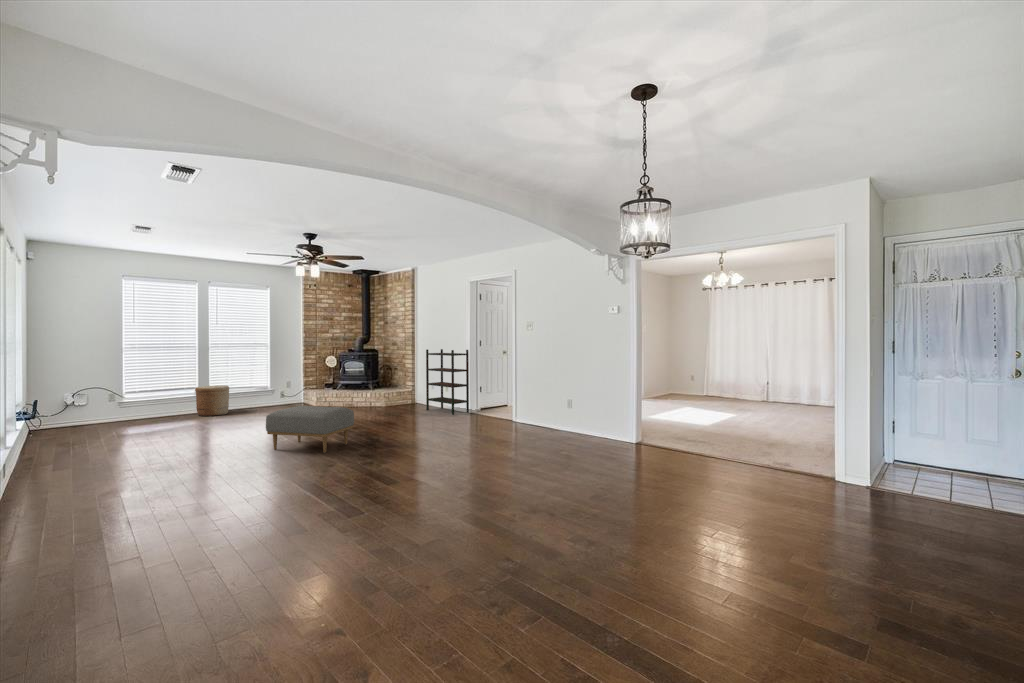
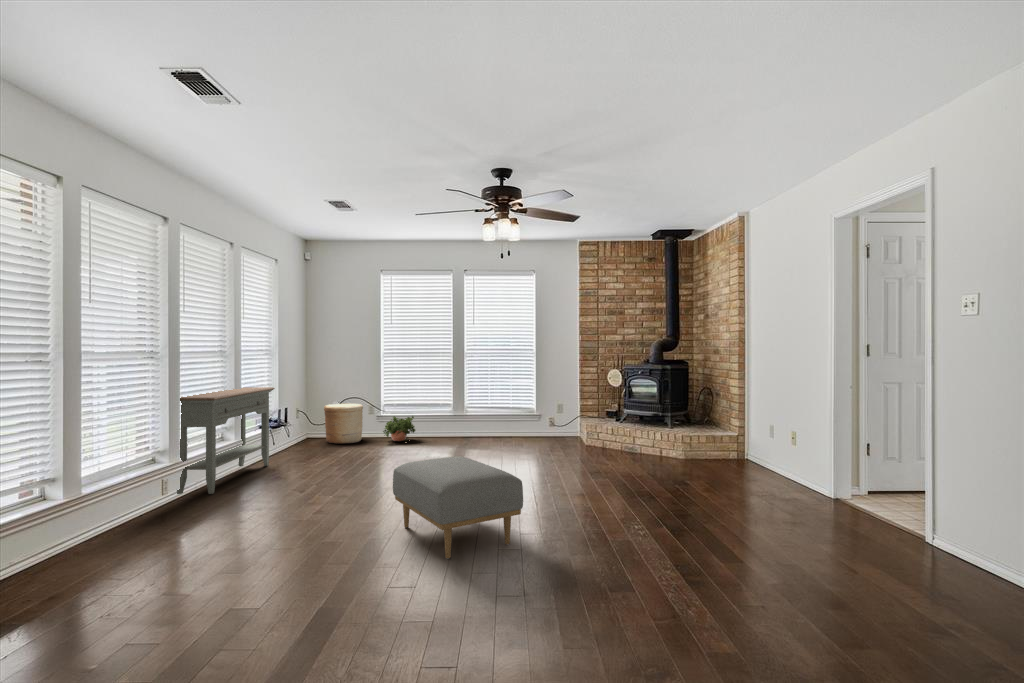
bookshelf: present [426,349,469,415] -> none [748,363,837,506]
console table: none [12,379,62,471] -> present [177,387,275,494]
woven basket: present [195,385,229,416] -> present [324,404,363,444]
potted plant: none [136,399,172,421] -> present [383,416,415,441]

